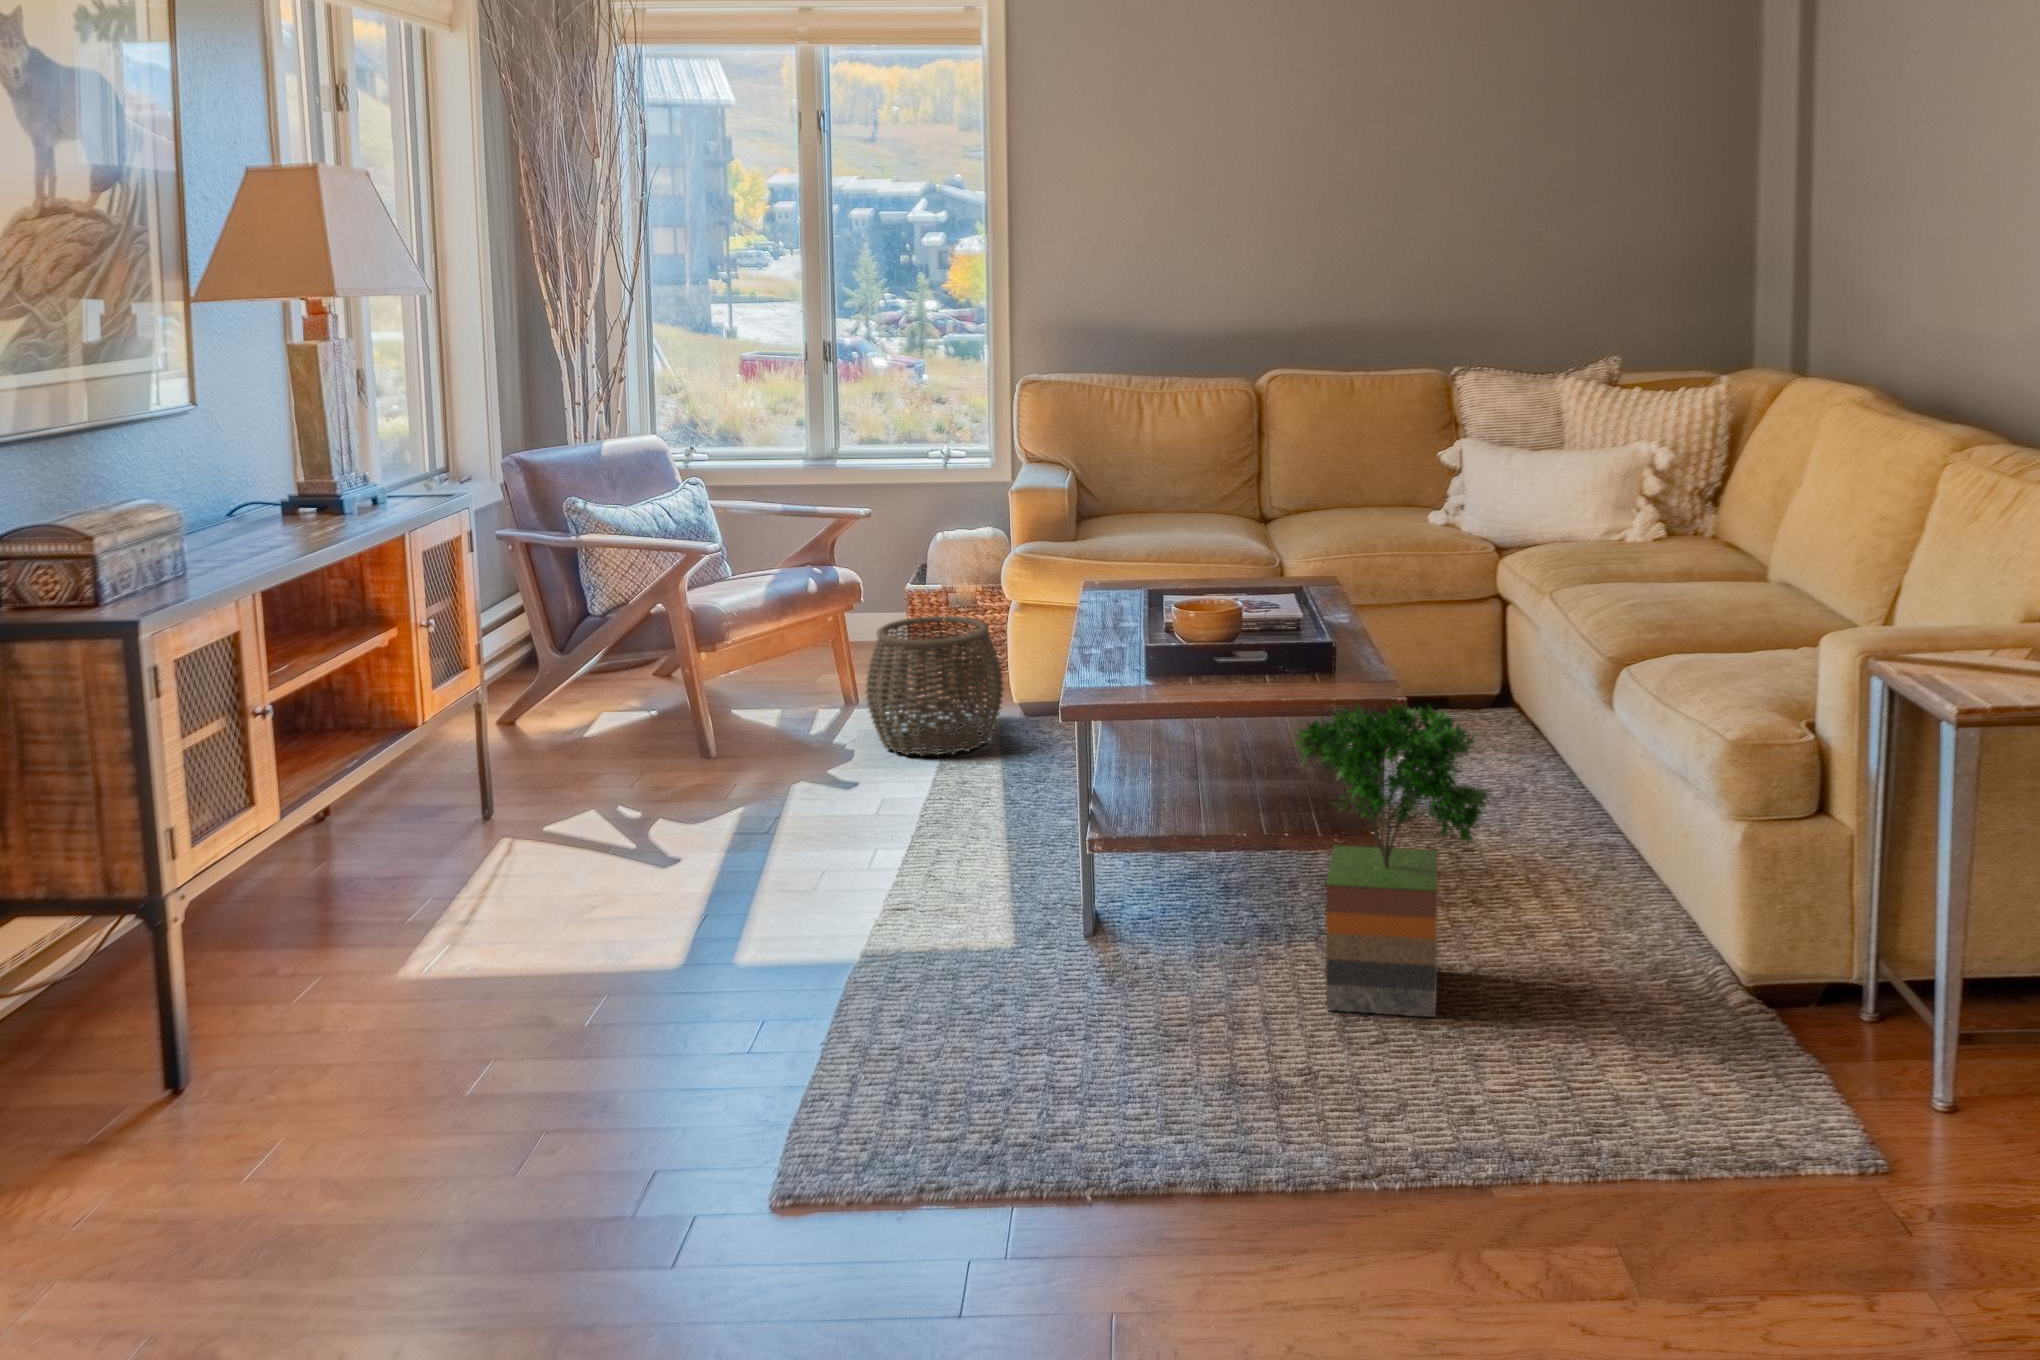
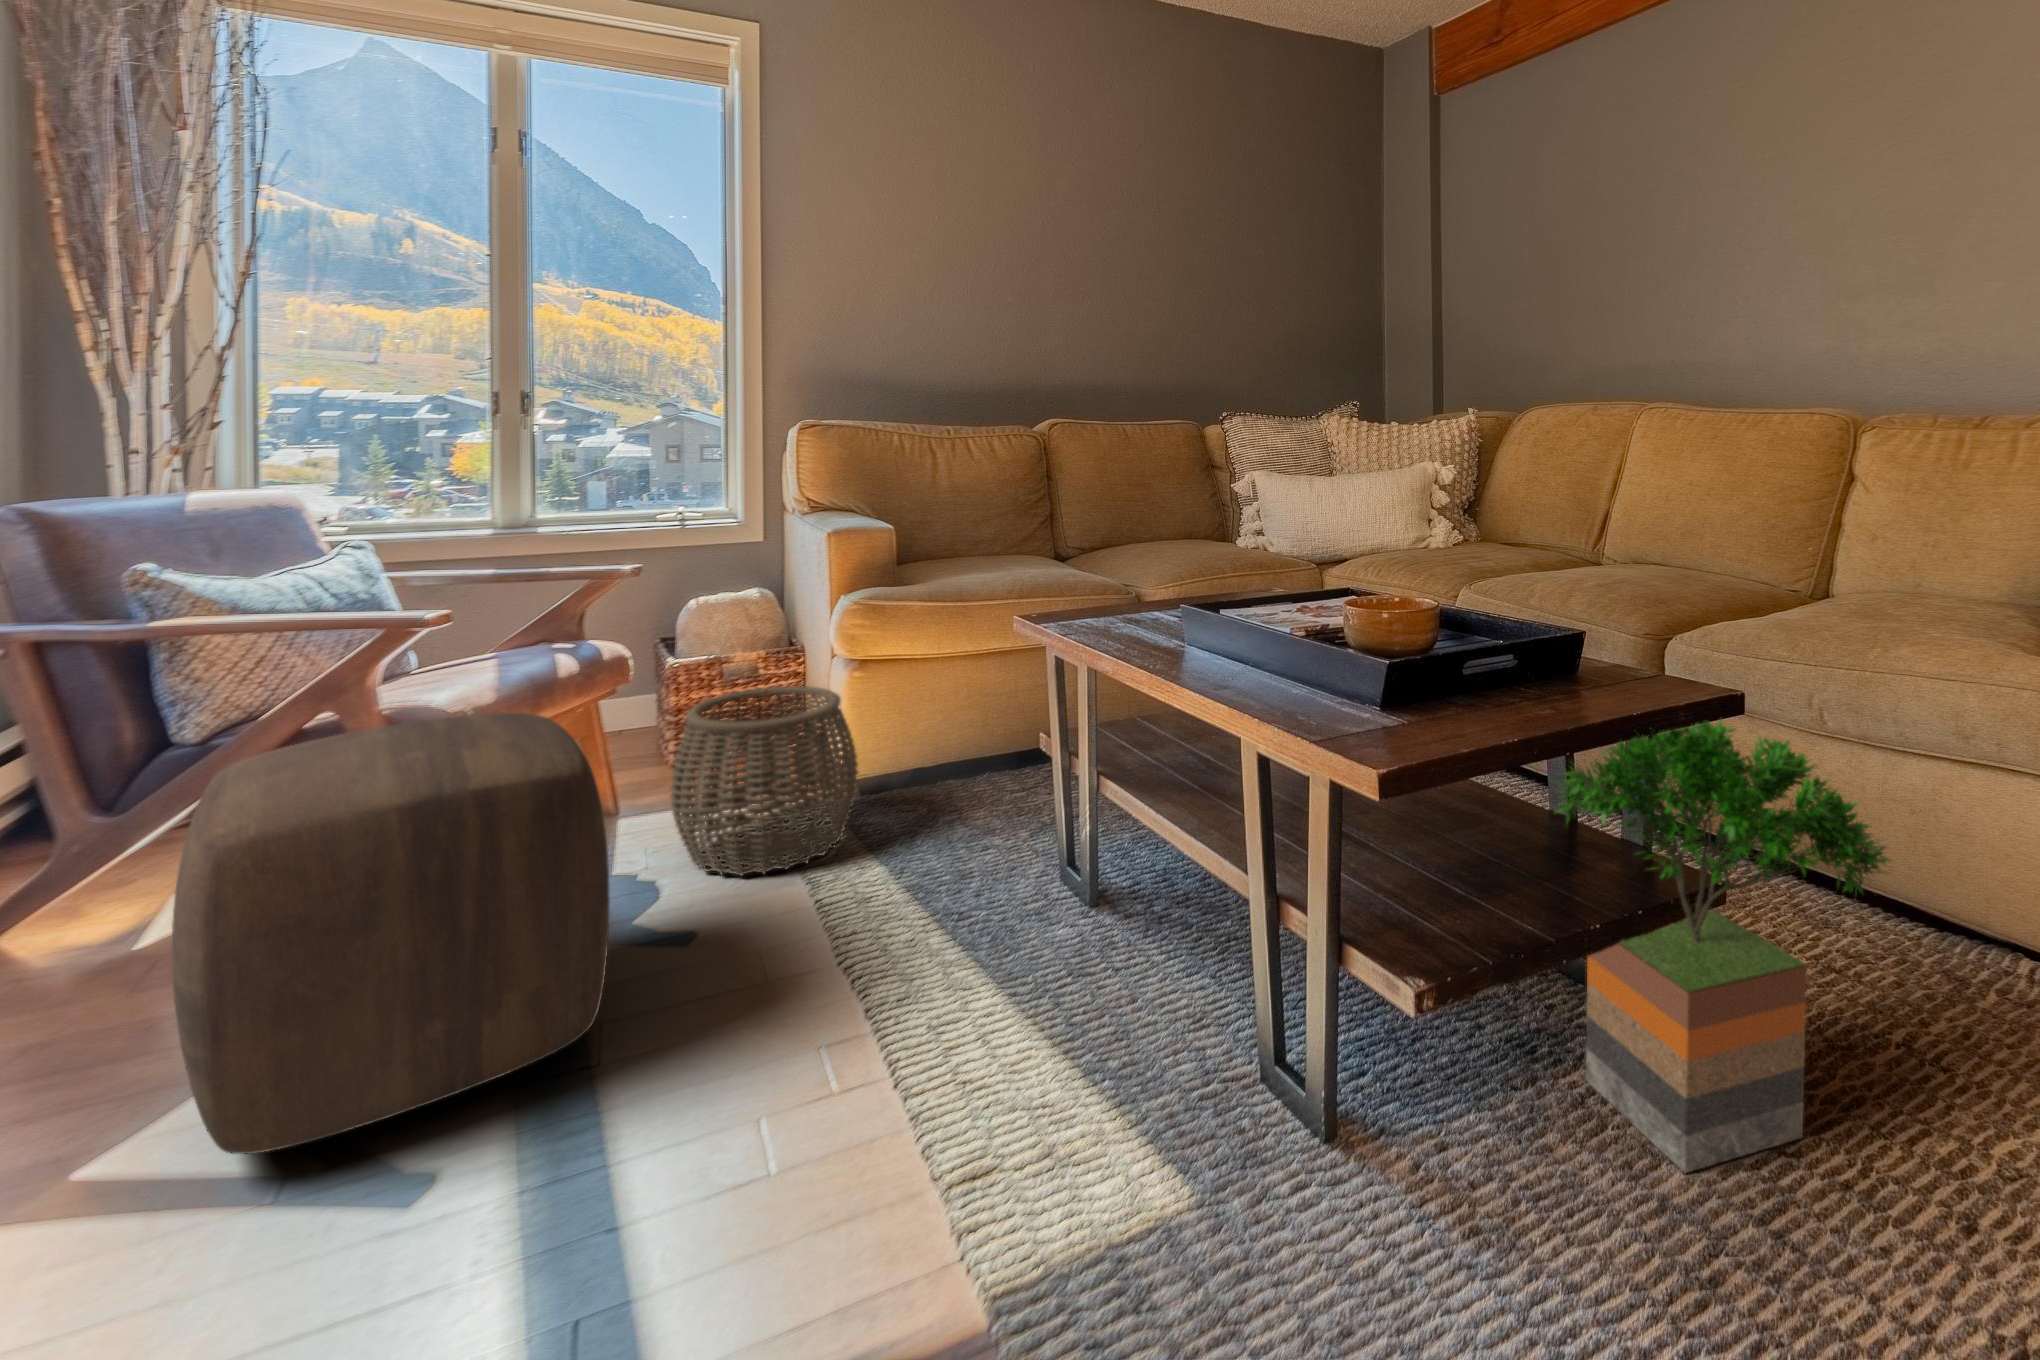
ottoman: none [578,612,786,833] -> present [172,713,610,1154]

